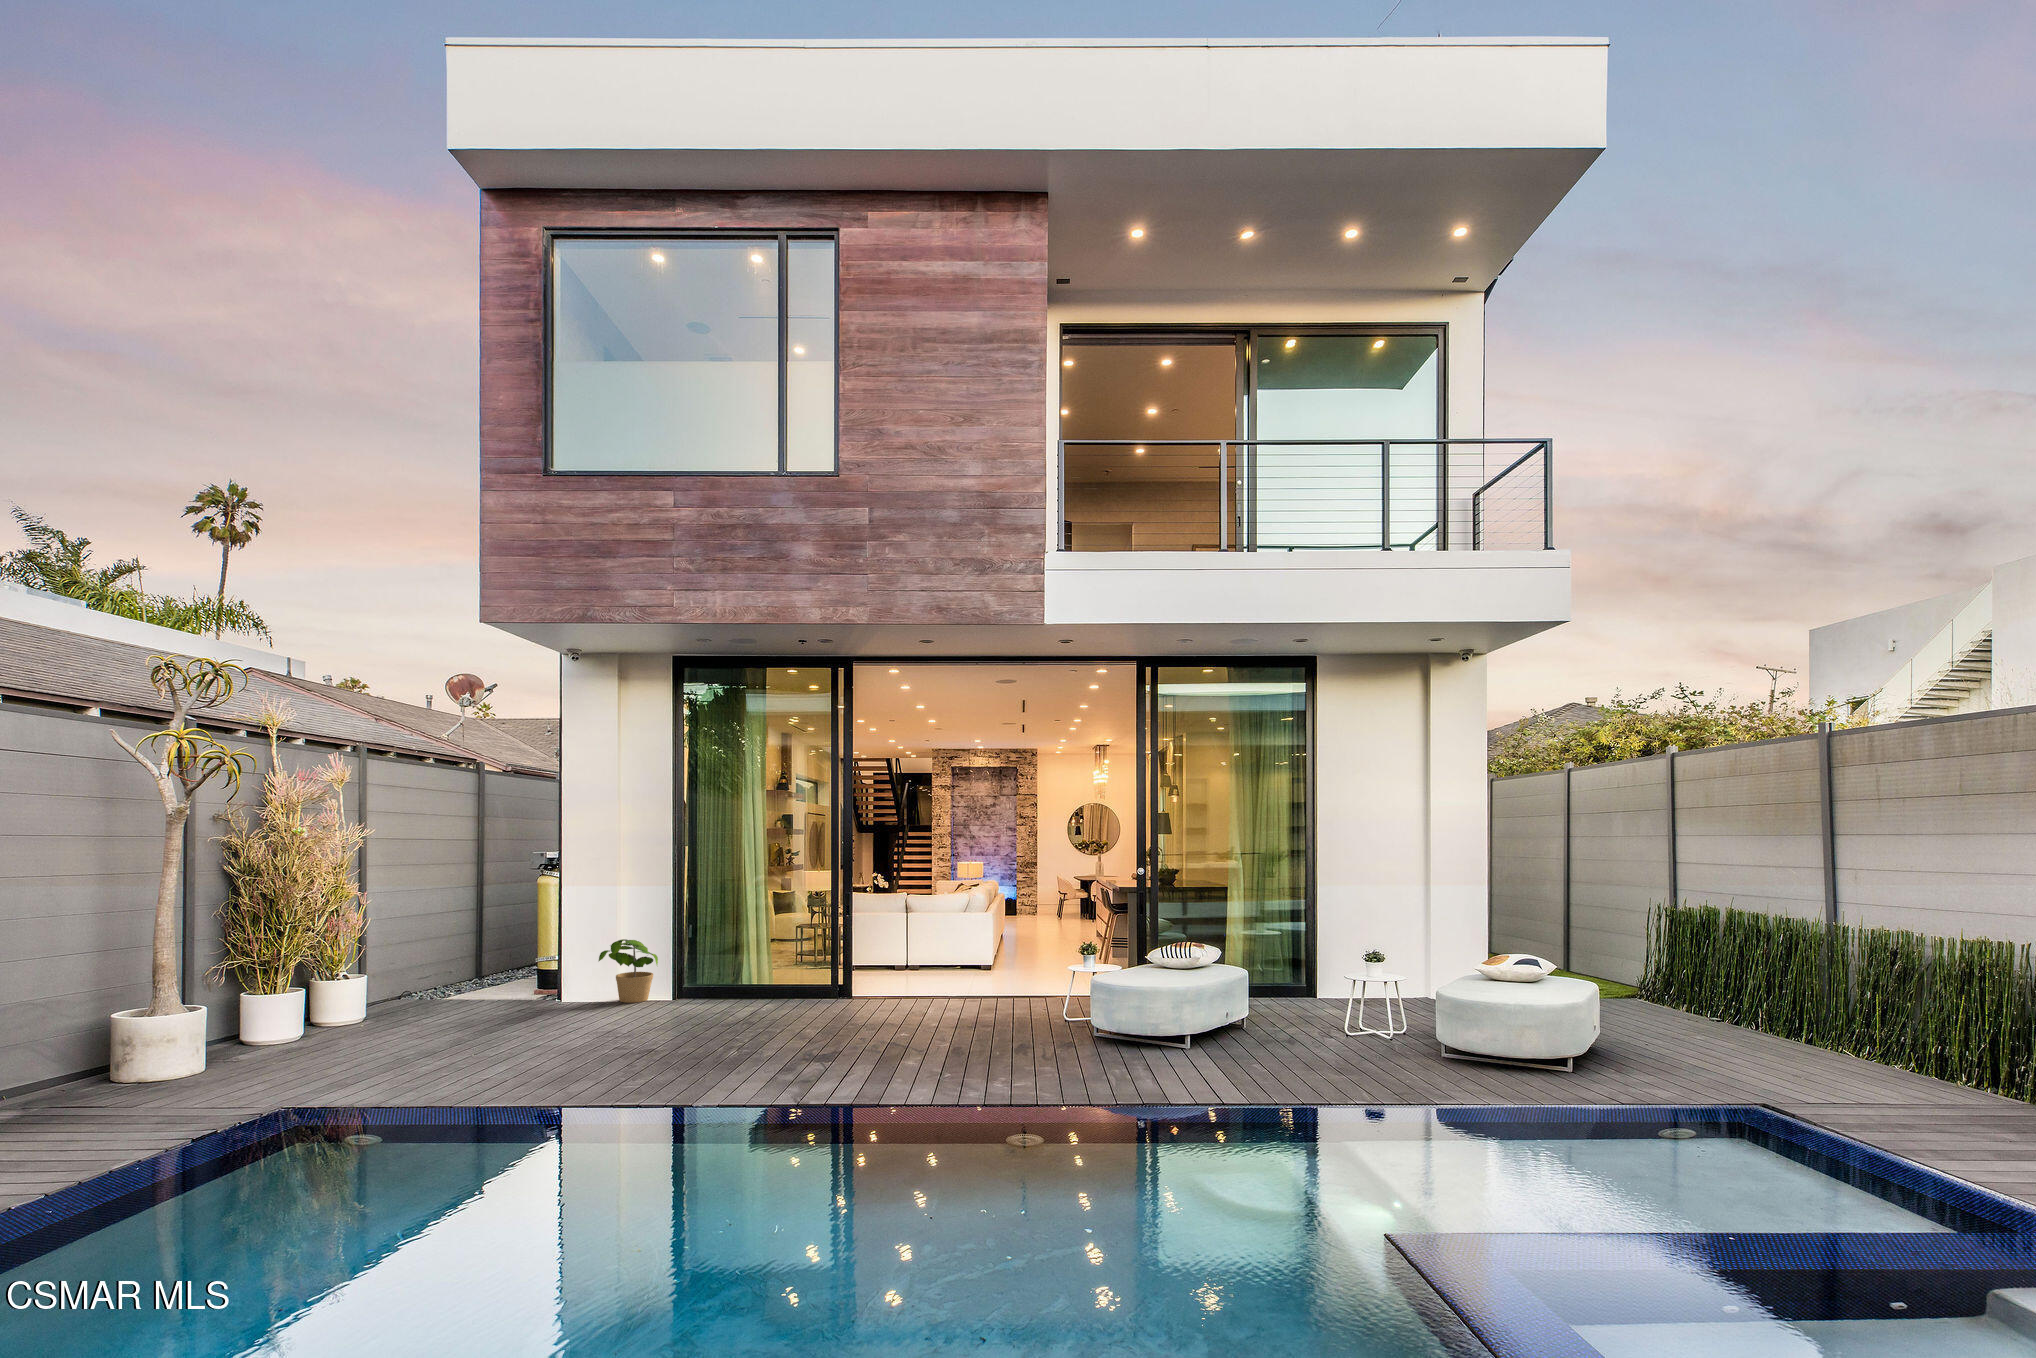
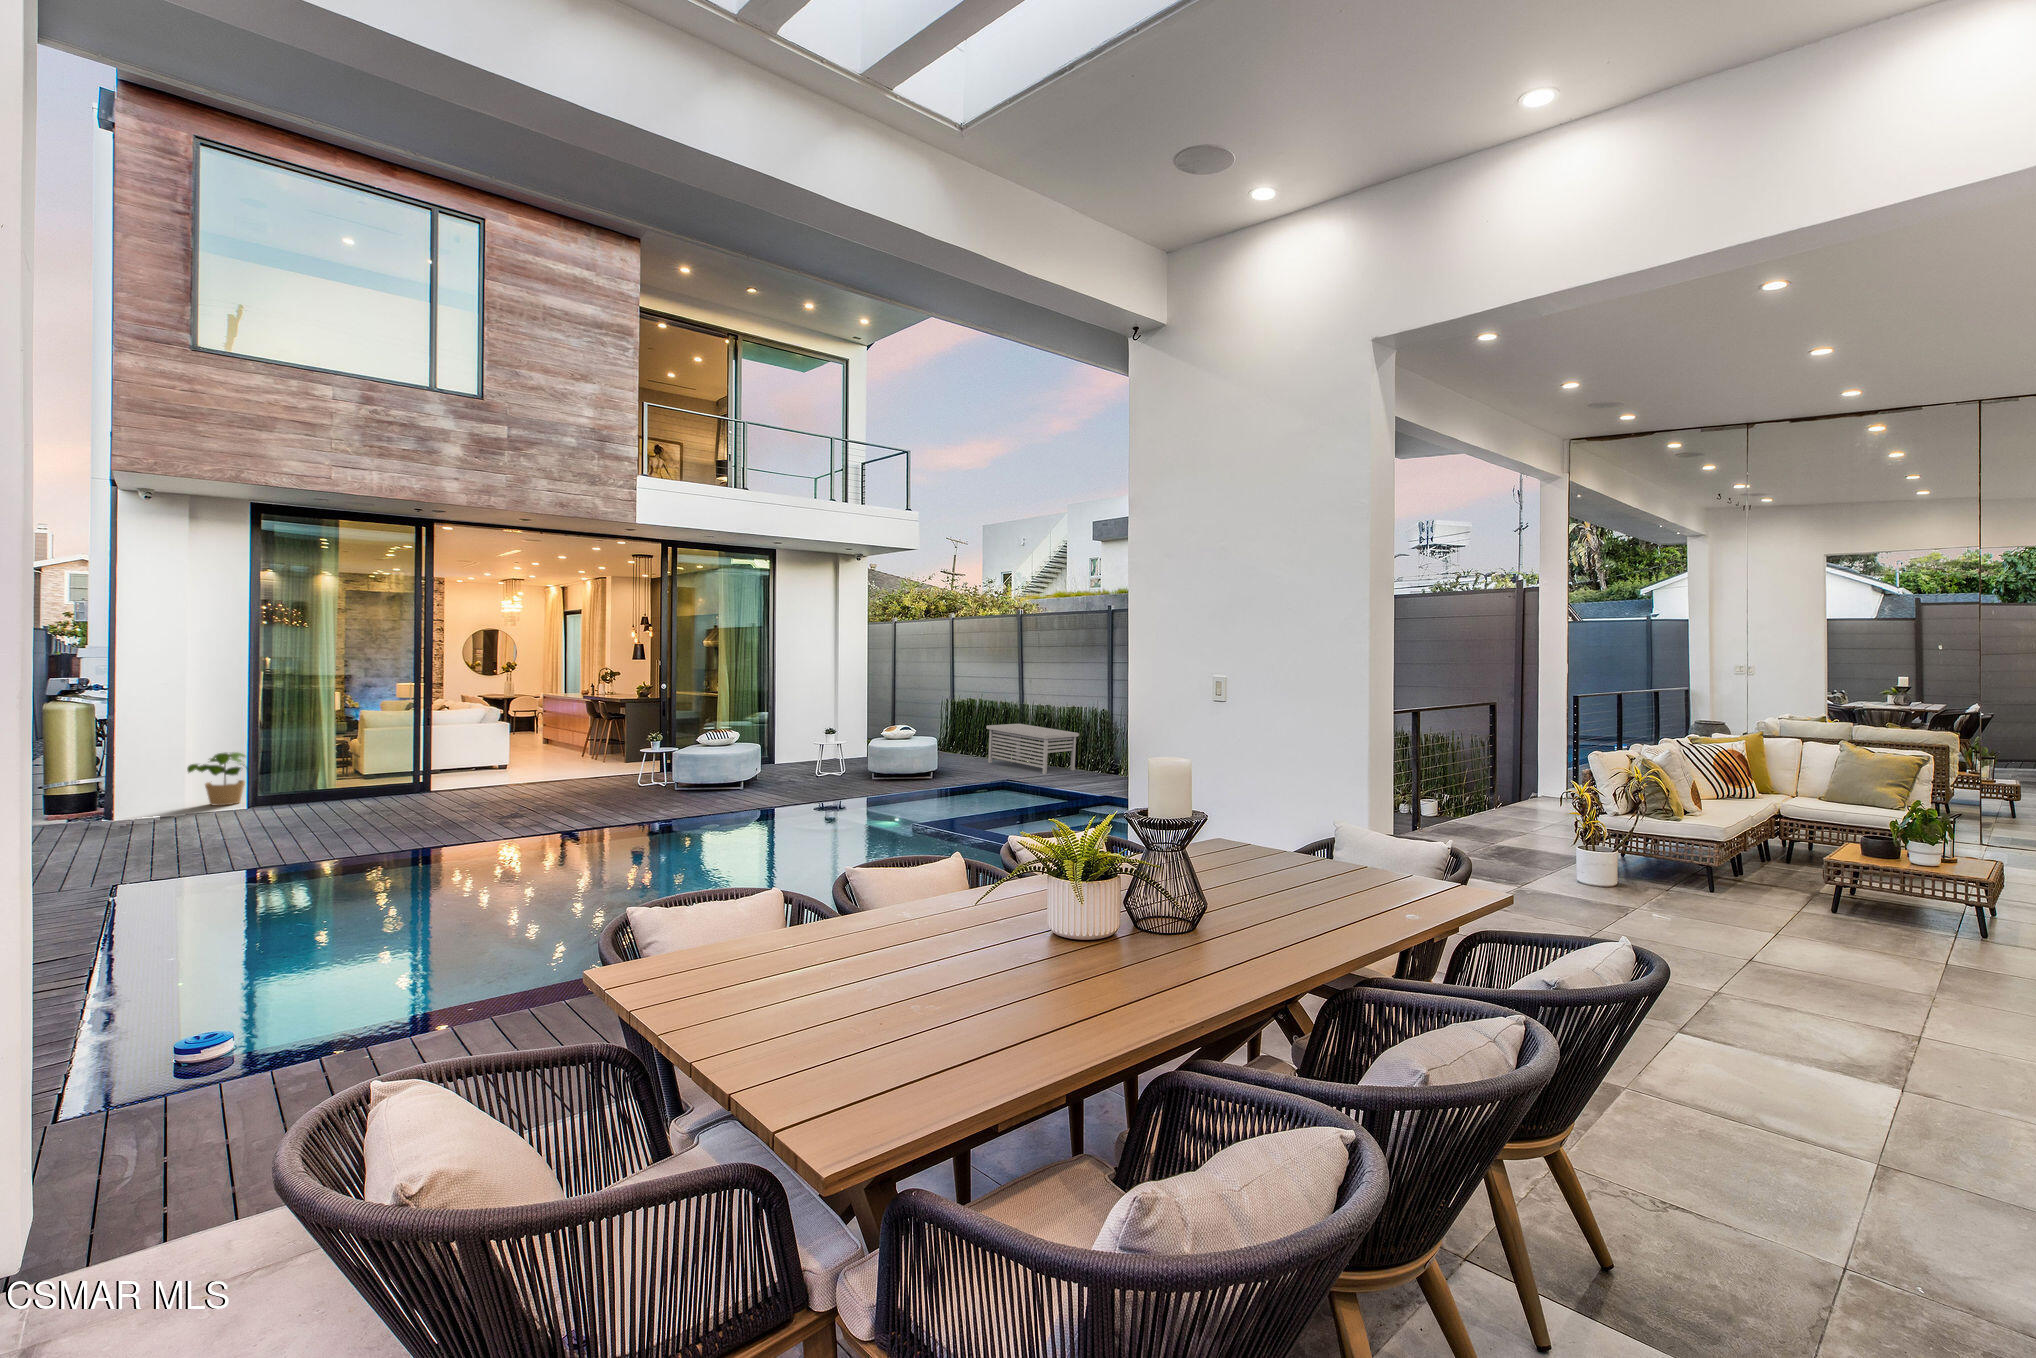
storage bench: none [1733,967,1981,1096] -> present [986,724,1079,774]

